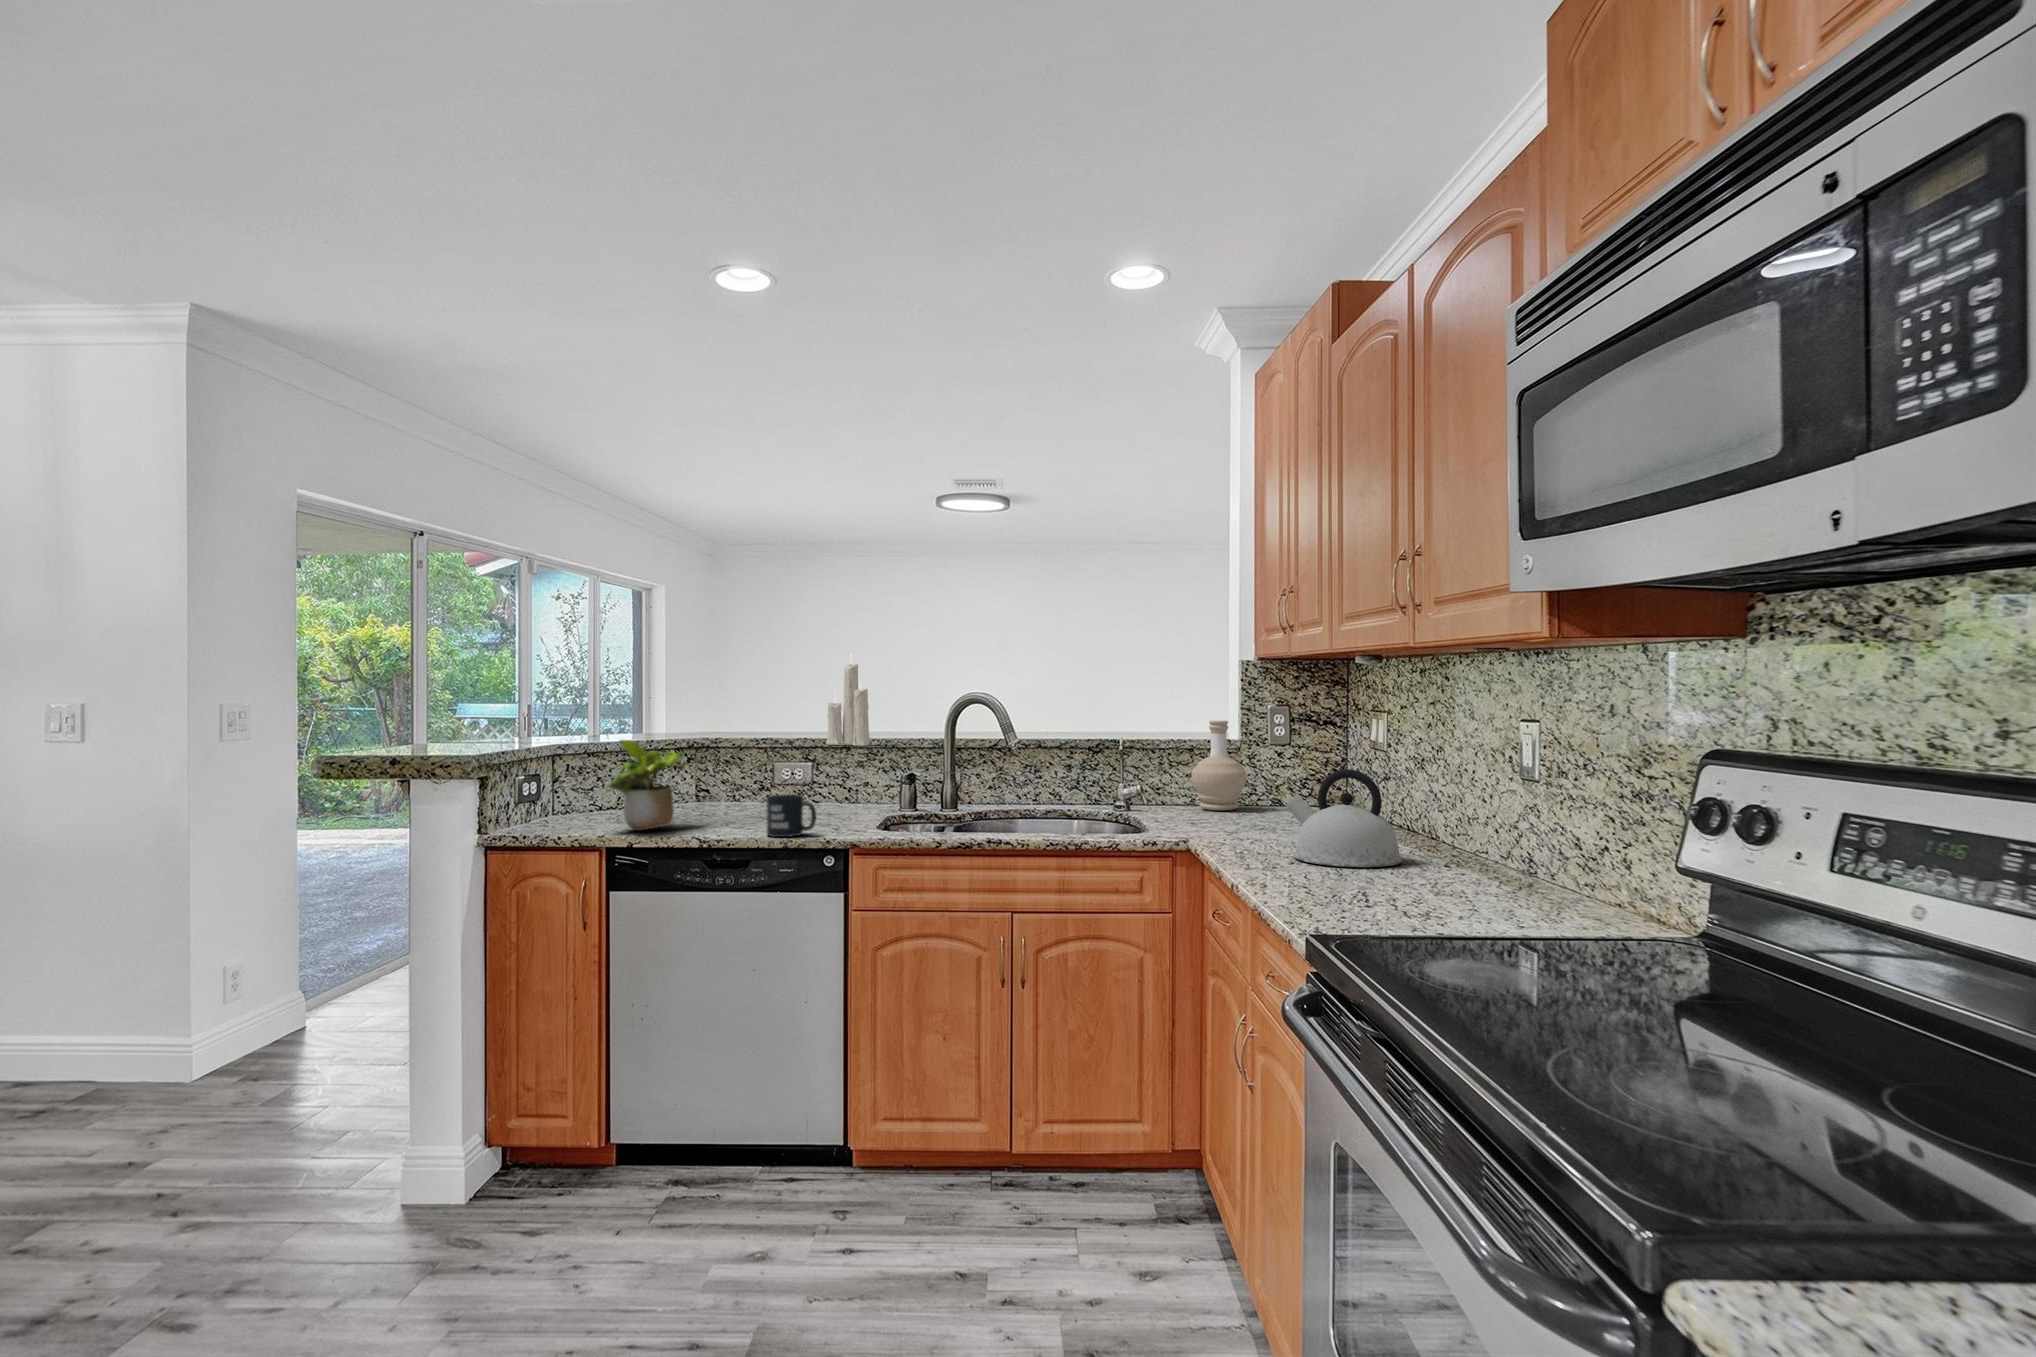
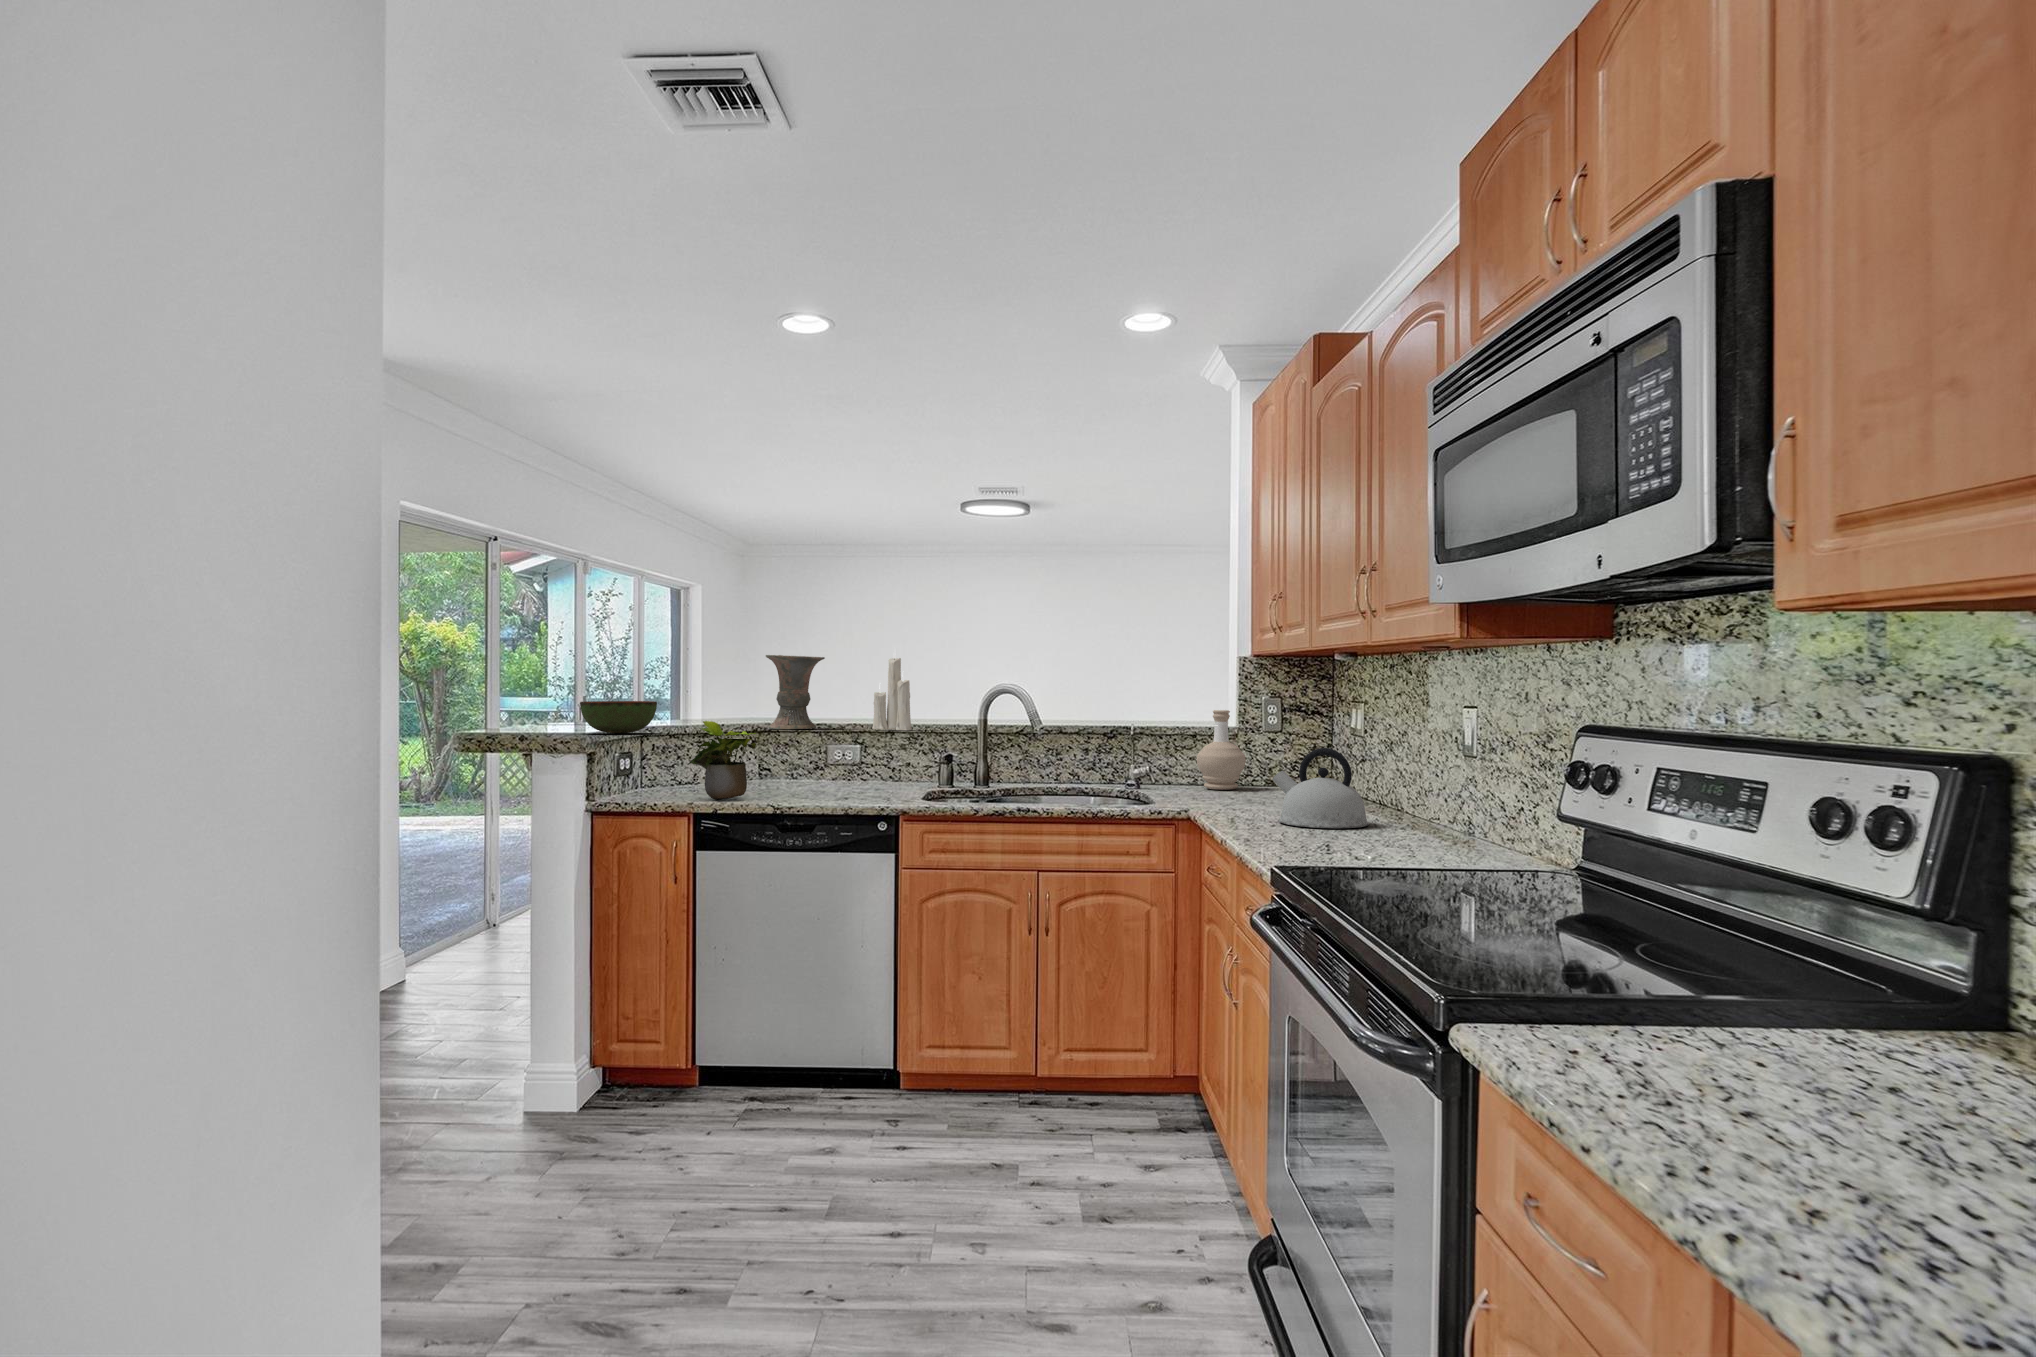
vase: none [706,661,773,745] -> present [766,655,825,730]
bowl: none [477,716,570,754] -> present [580,701,657,733]
mug: present [767,794,816,837] -> none [829,769,872,805]

